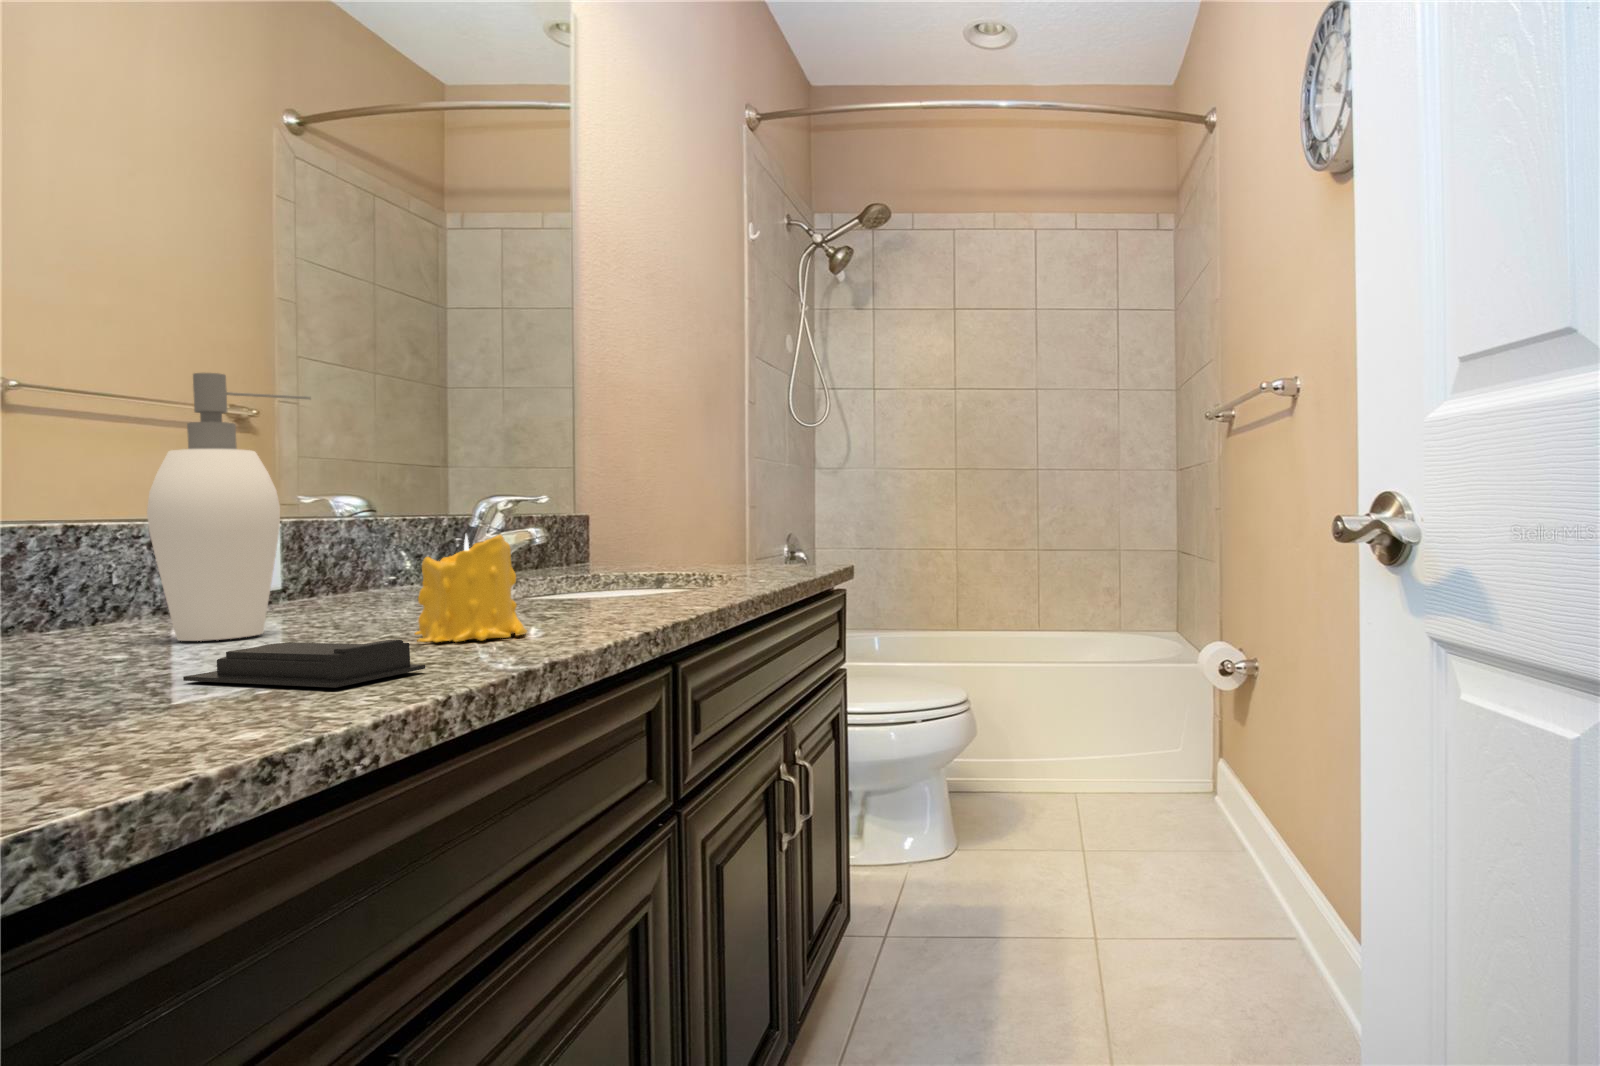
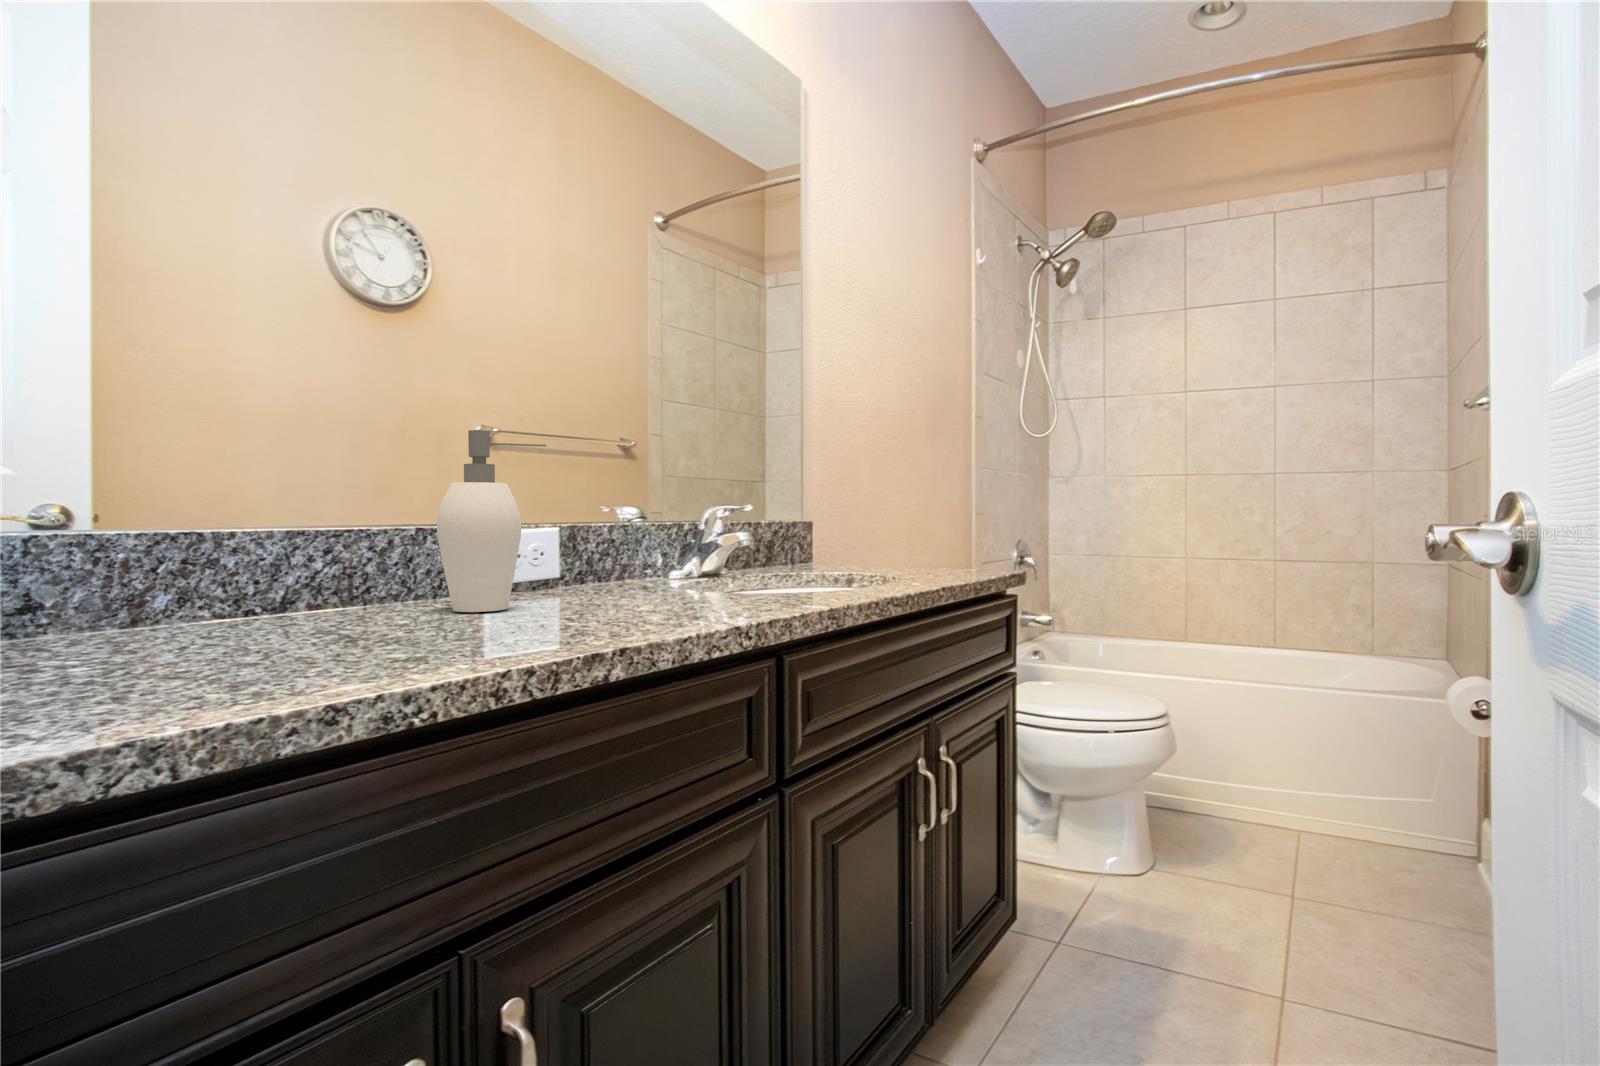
candle: present [415,535,527,642] -> none [575,545,657,627]
soap bar: present [183,640,425,688] -> none [390,622,530,658]

